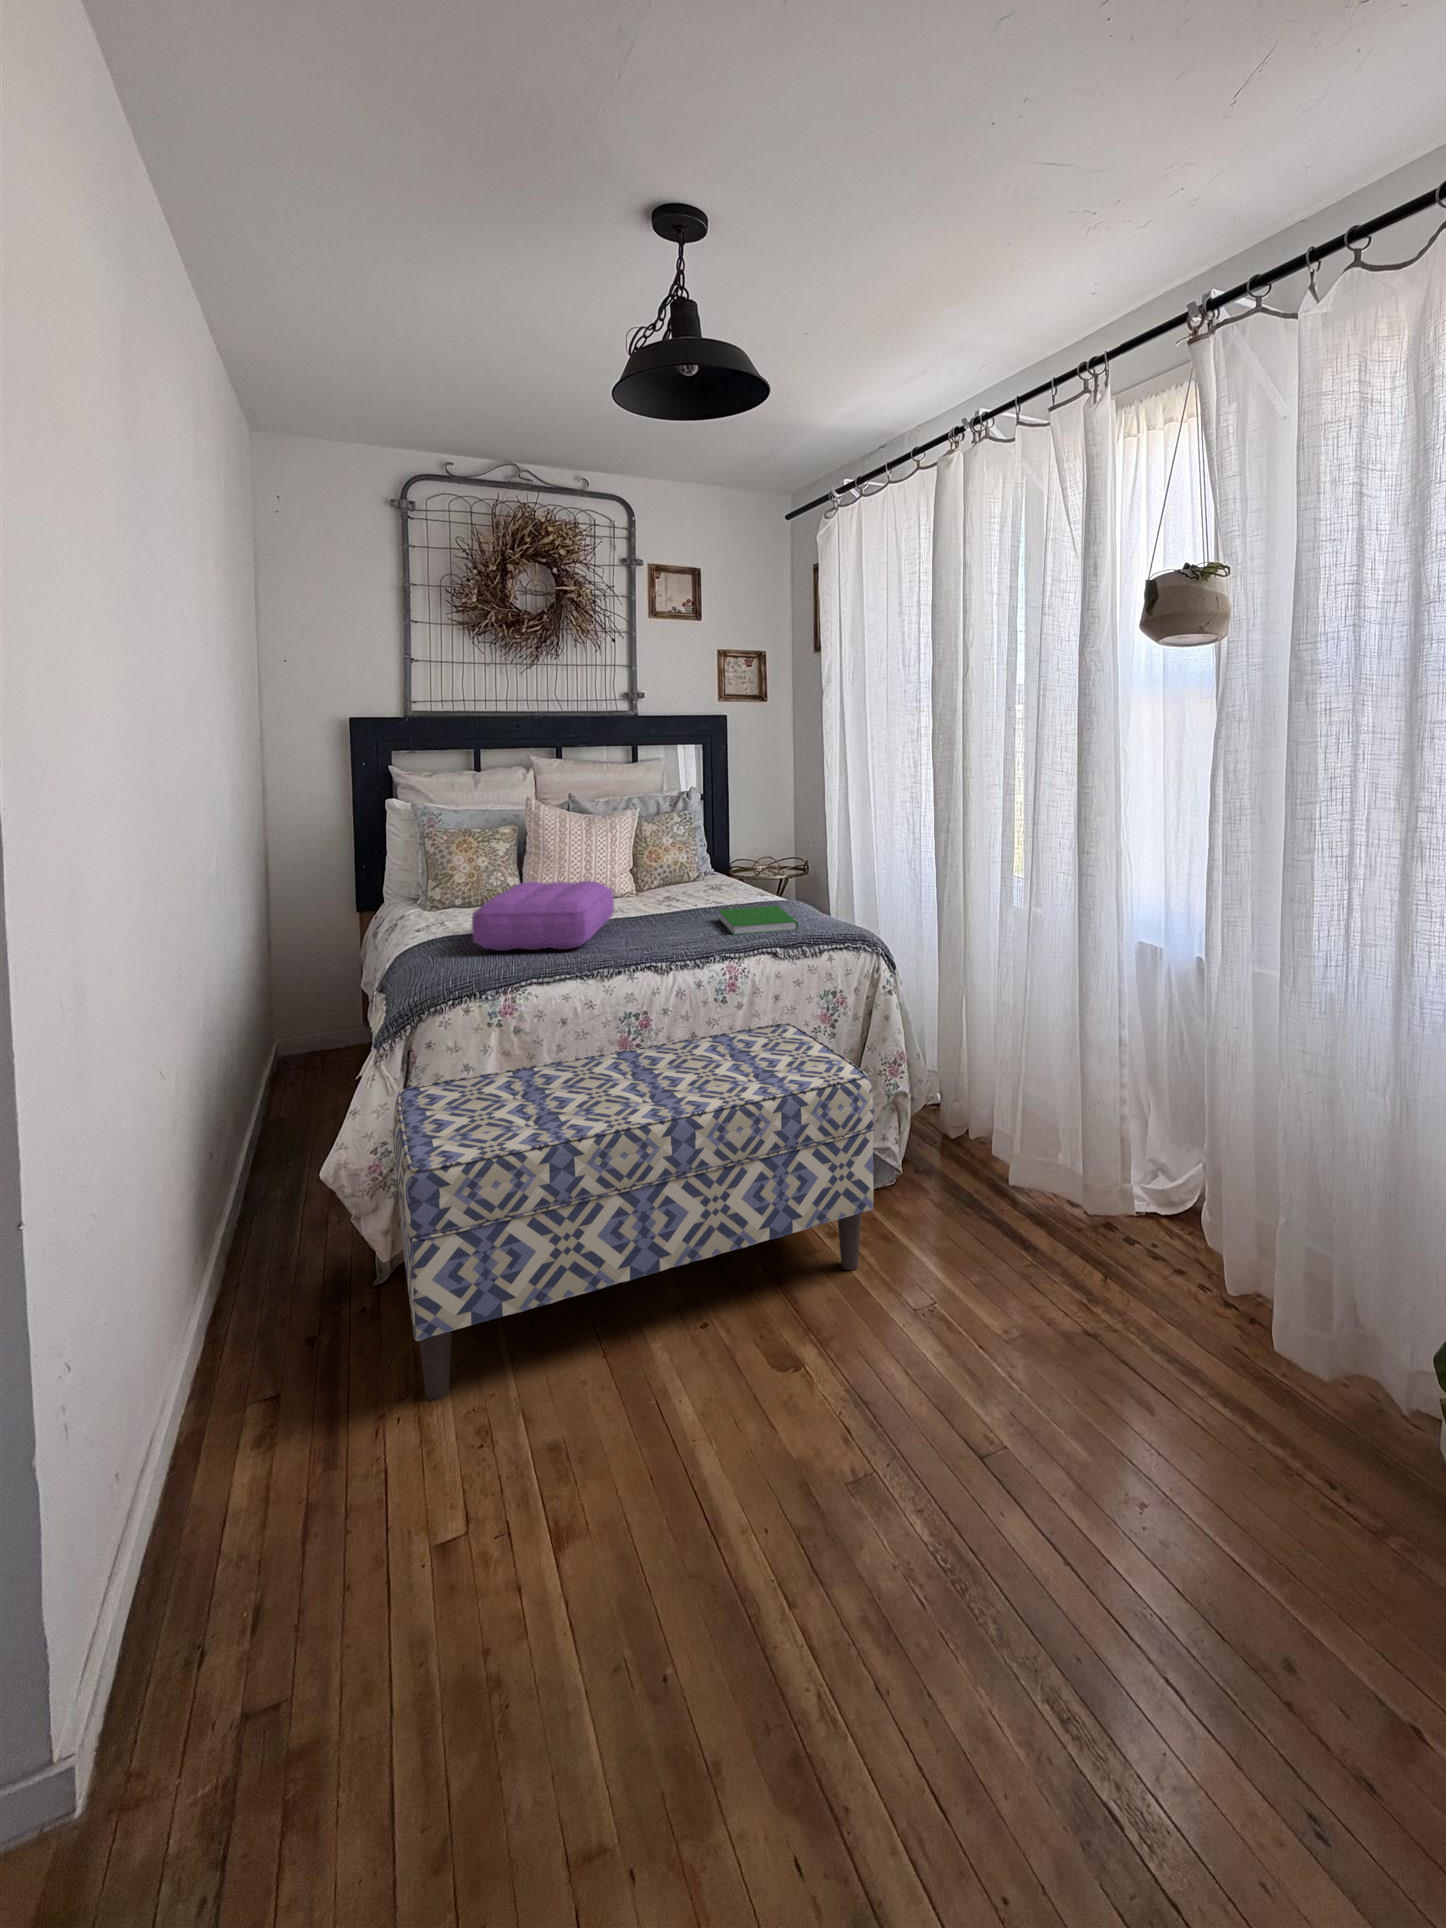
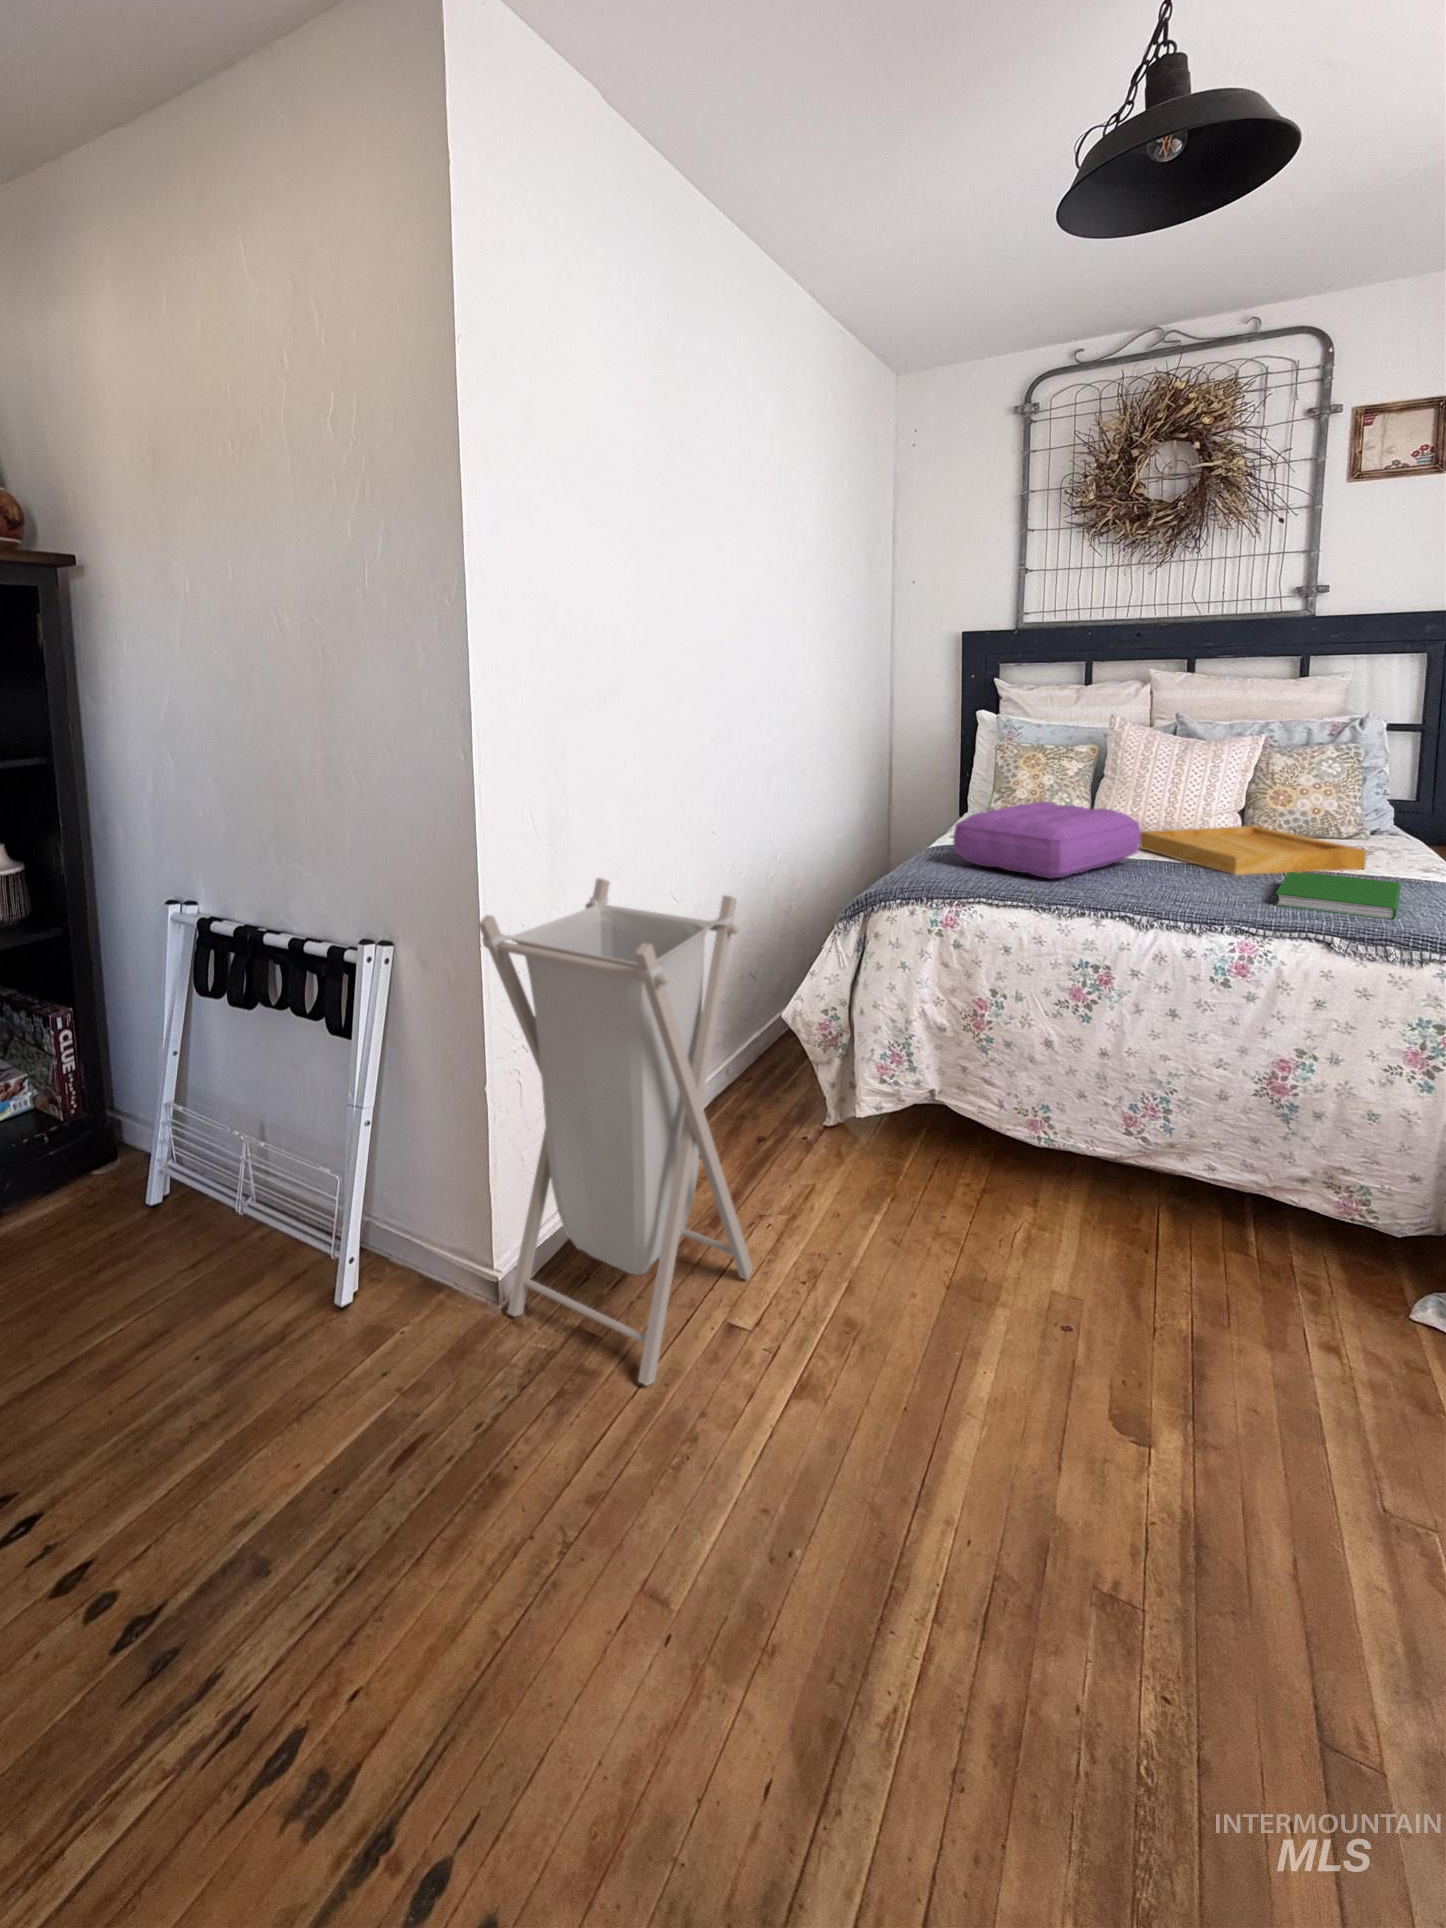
tray: none [592,882,738,922] -> present [1140,826,1367,875]
laundry hamper: none [84,1019,447,1755] -> present [478,878,753,1385]
bench: present [393,1023,874,1400] -> none [767,967,1375,1408]

